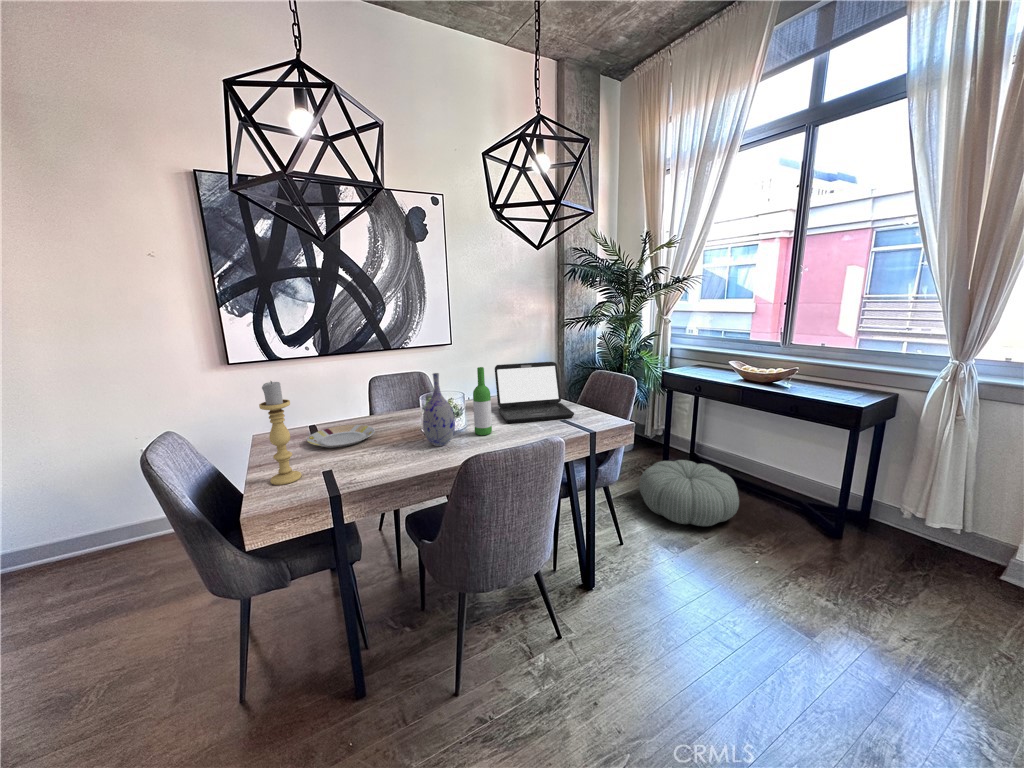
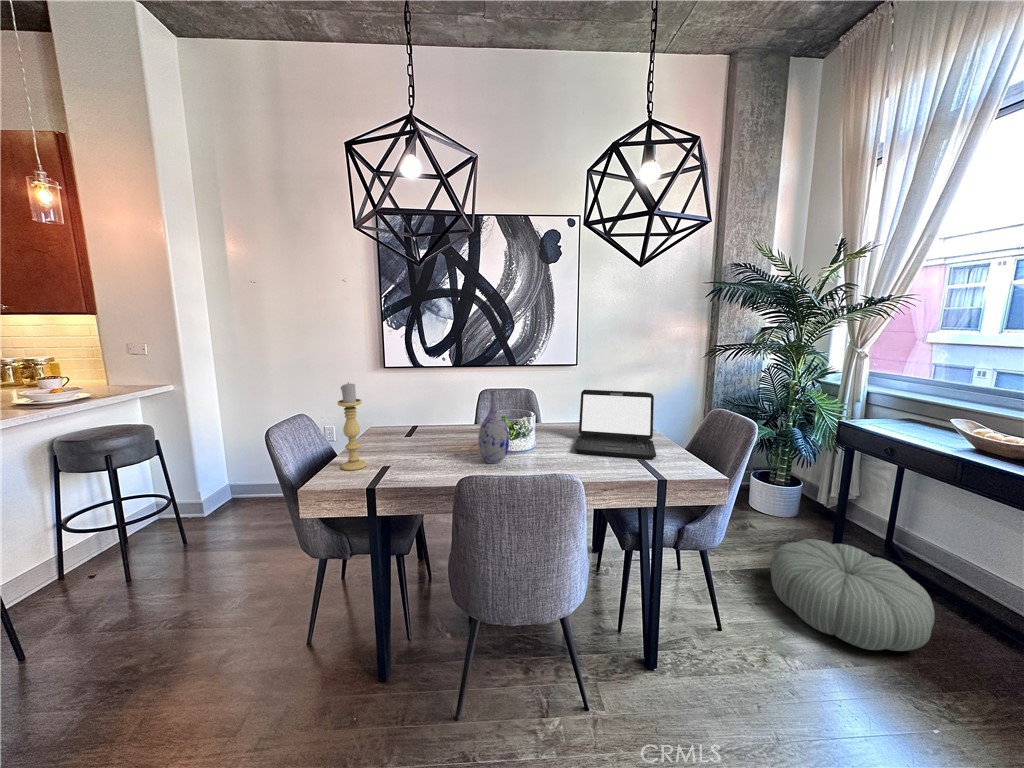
wine bottle: present [473,367,492,435] -> none [534,390,552,461]
plate: present [307,425,375,448] -> none [395,429,452,448]

